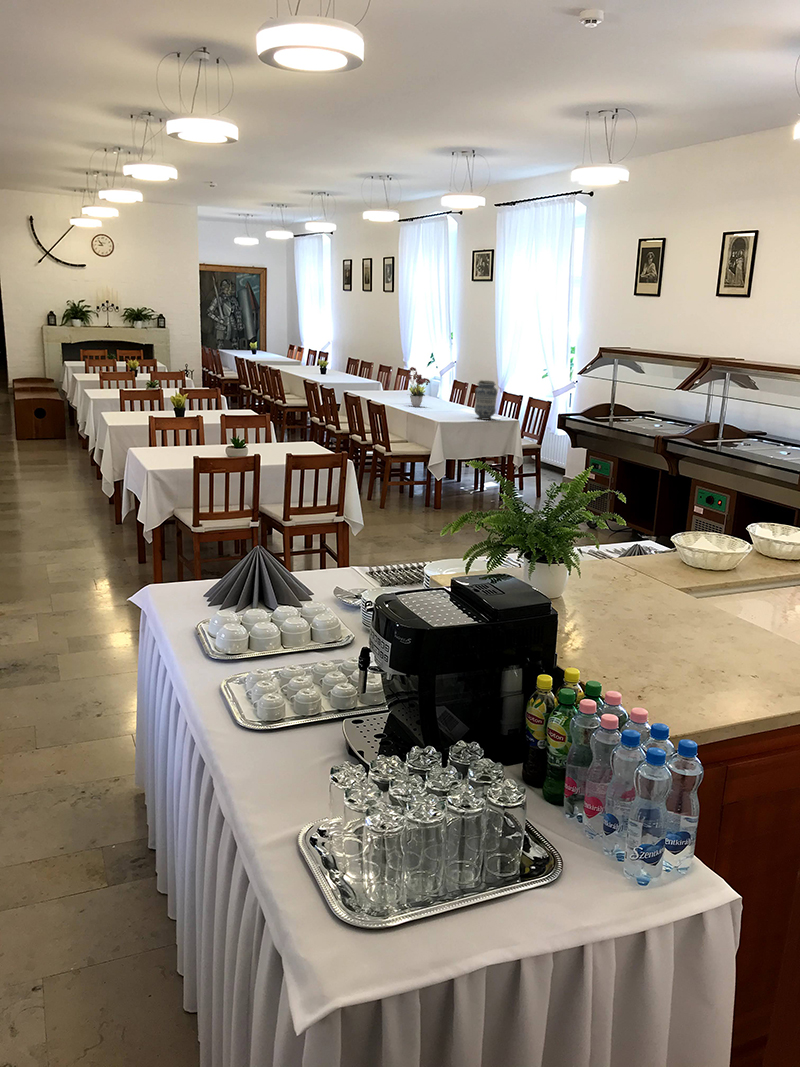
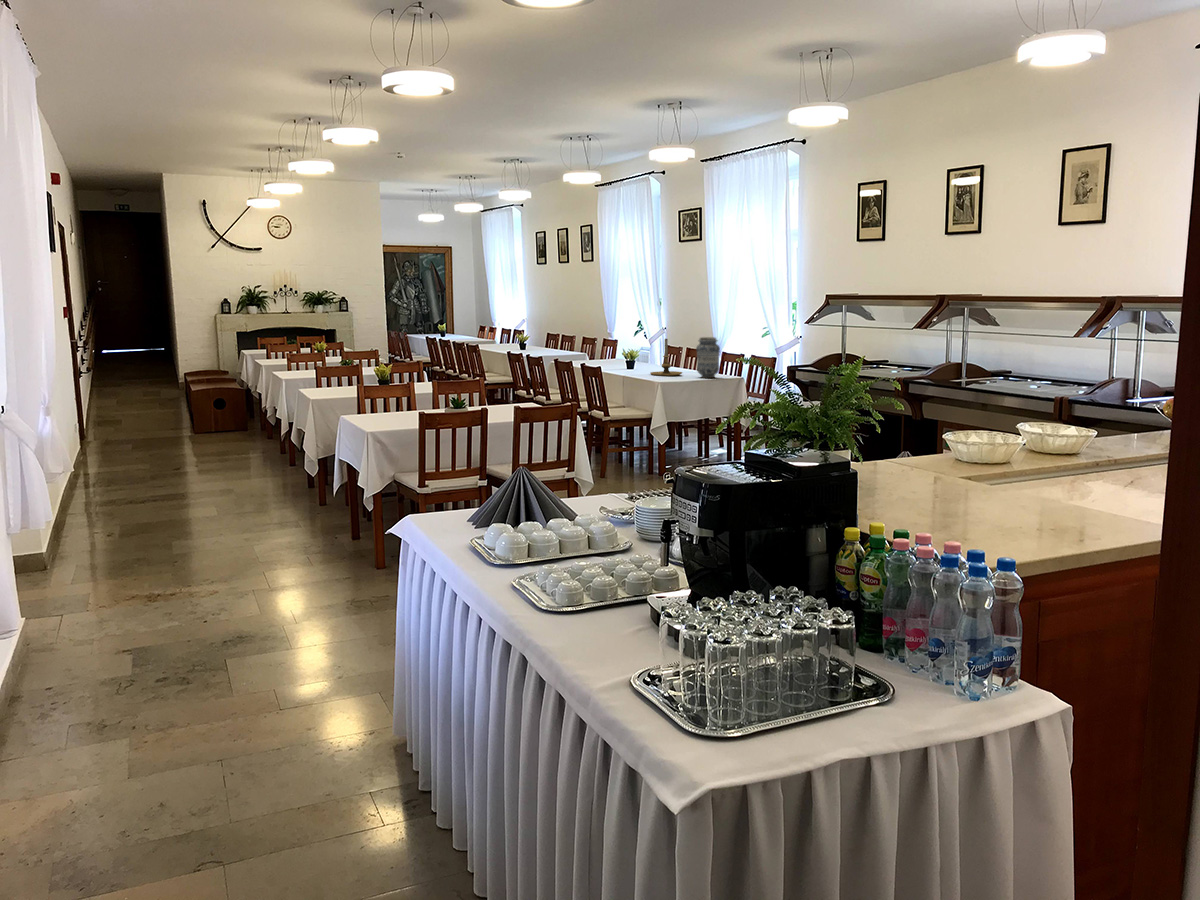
flower arrangement: present [406,367,430,407] -> none [618,327,648,371]
candle holder: none [431,379,461,415] -> present [651,339,682,376]

